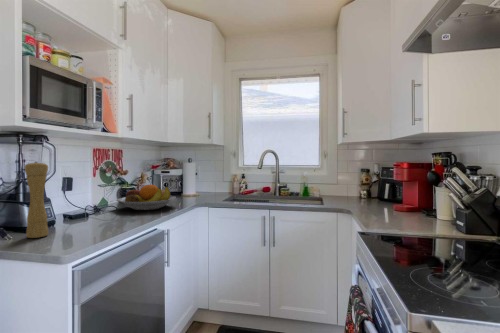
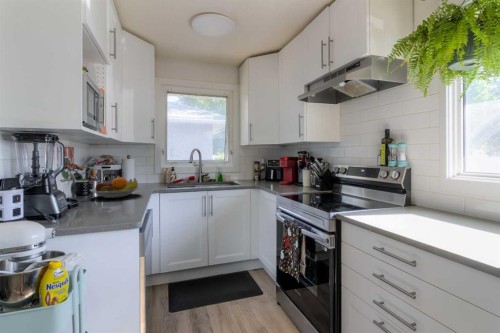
pepper mill: present [24,162,48,238] -> none [63,161,82,219]

